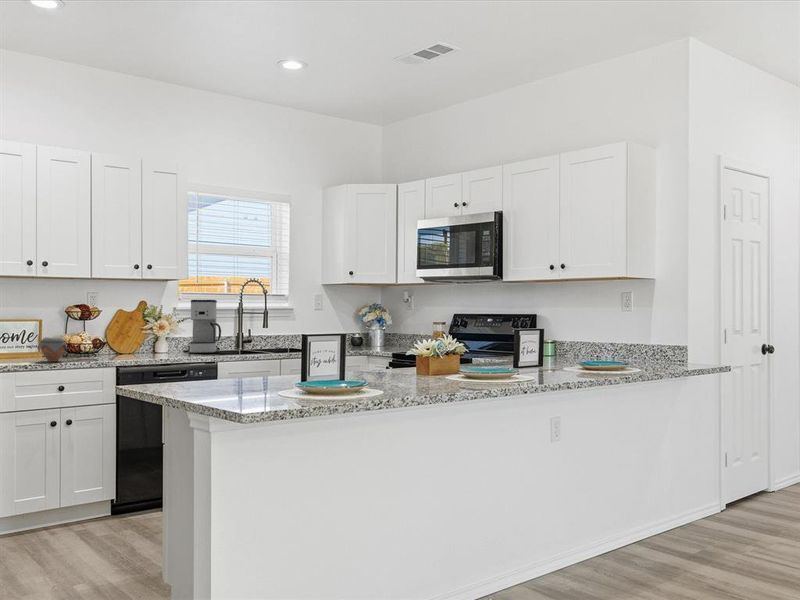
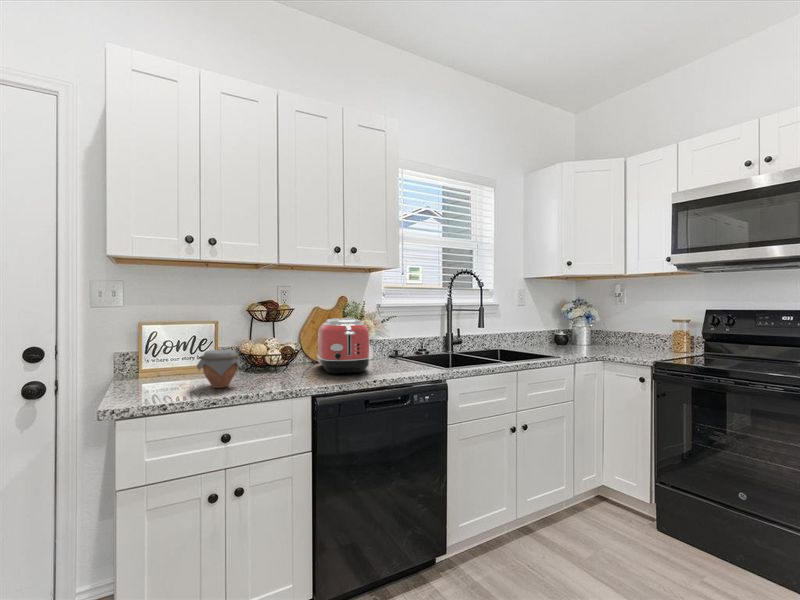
coffee maker: present [189,300,221,353] -> none [397,294,435,361]
toaster: none [121,319,162,358] -> present [317,319,370,374]

